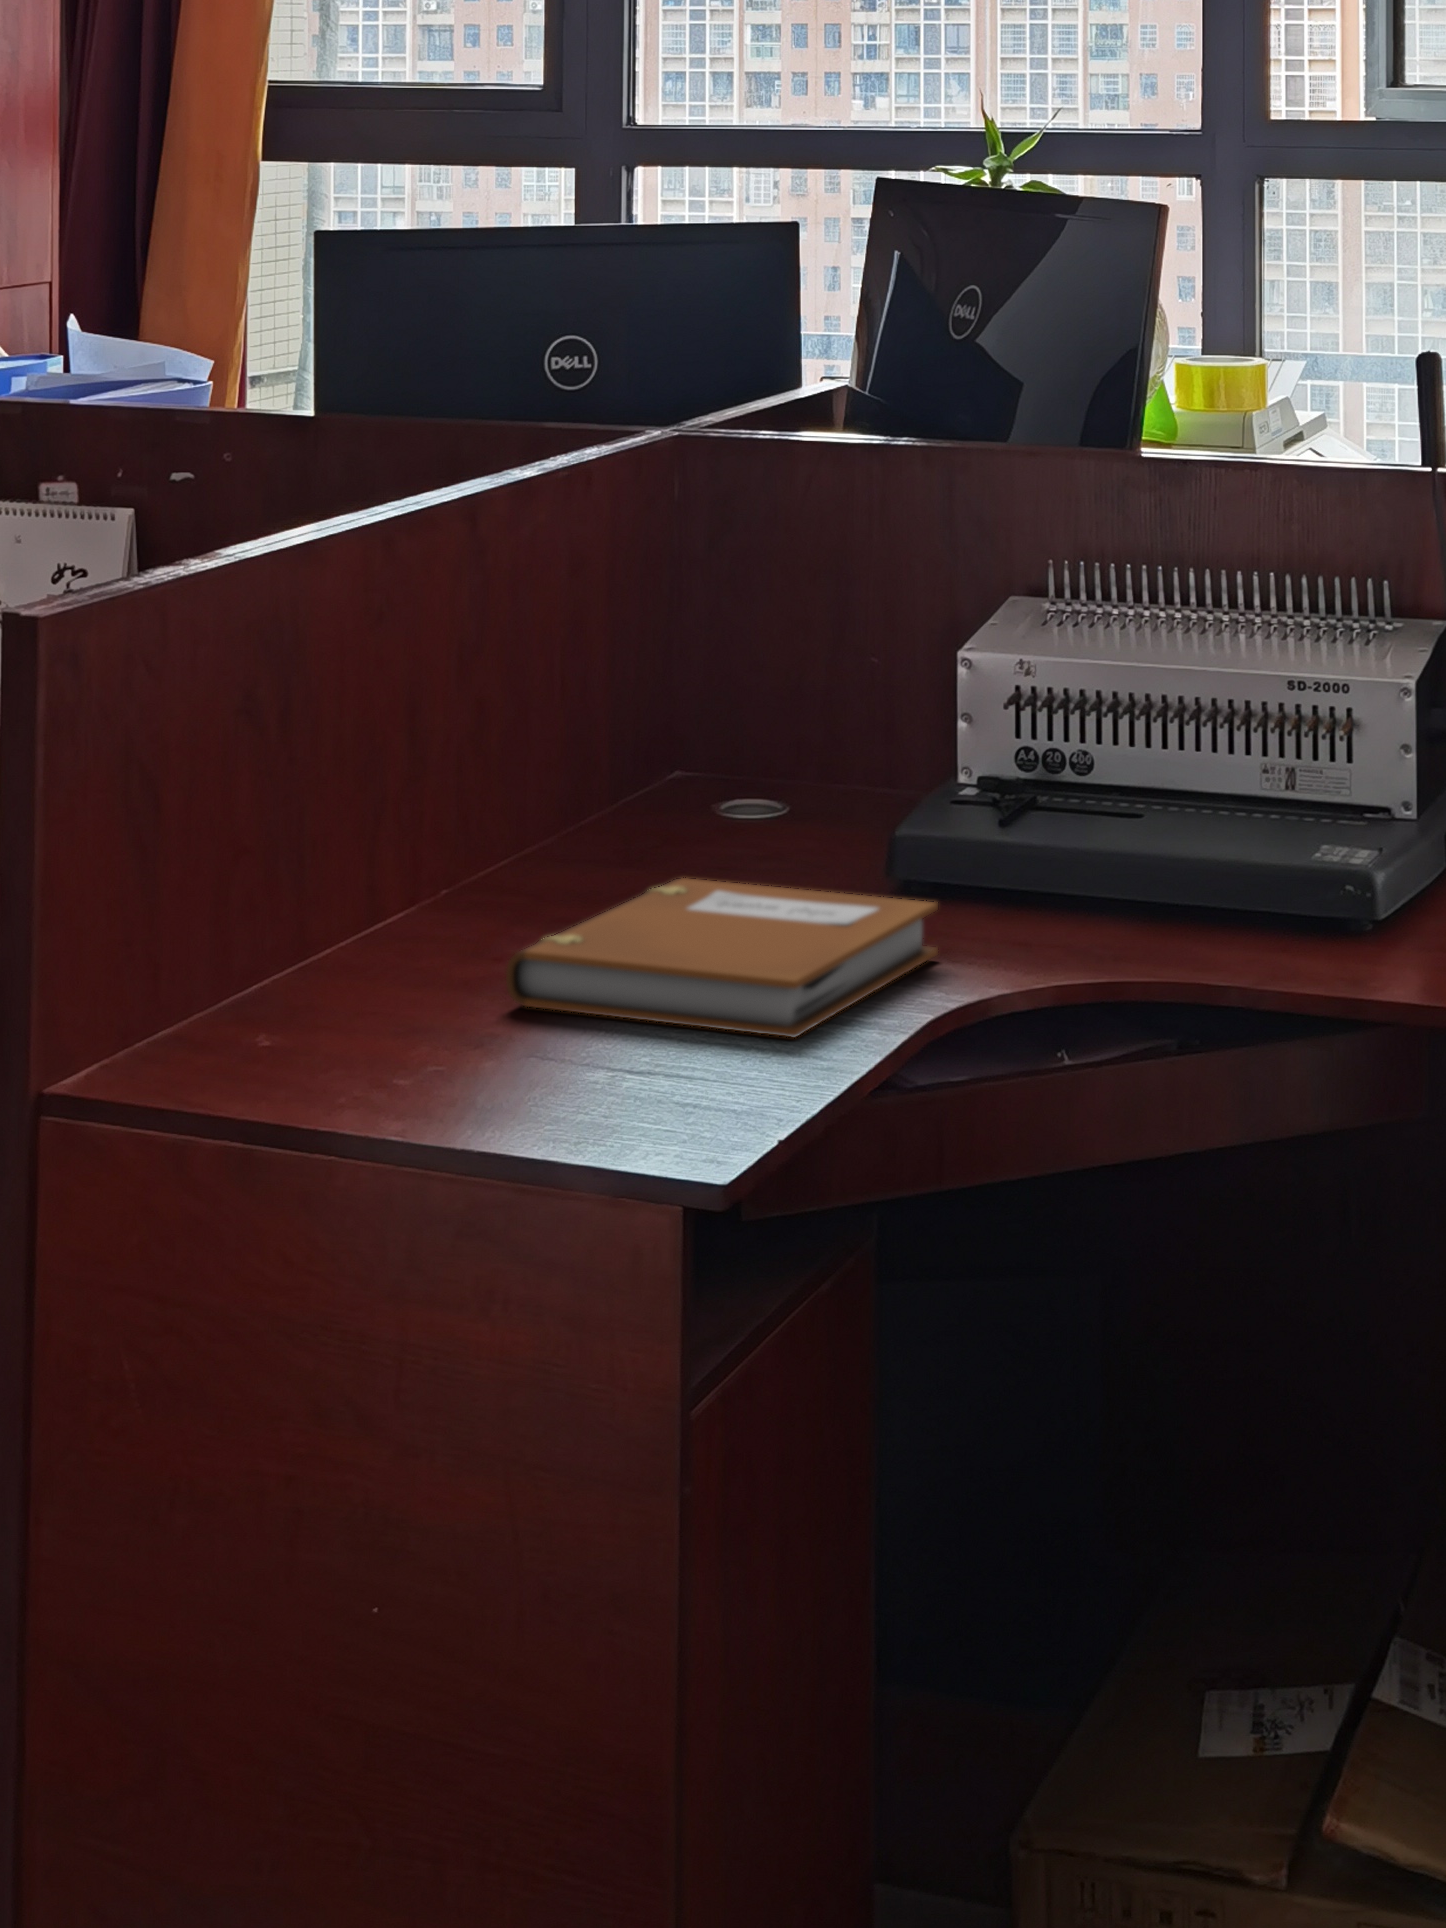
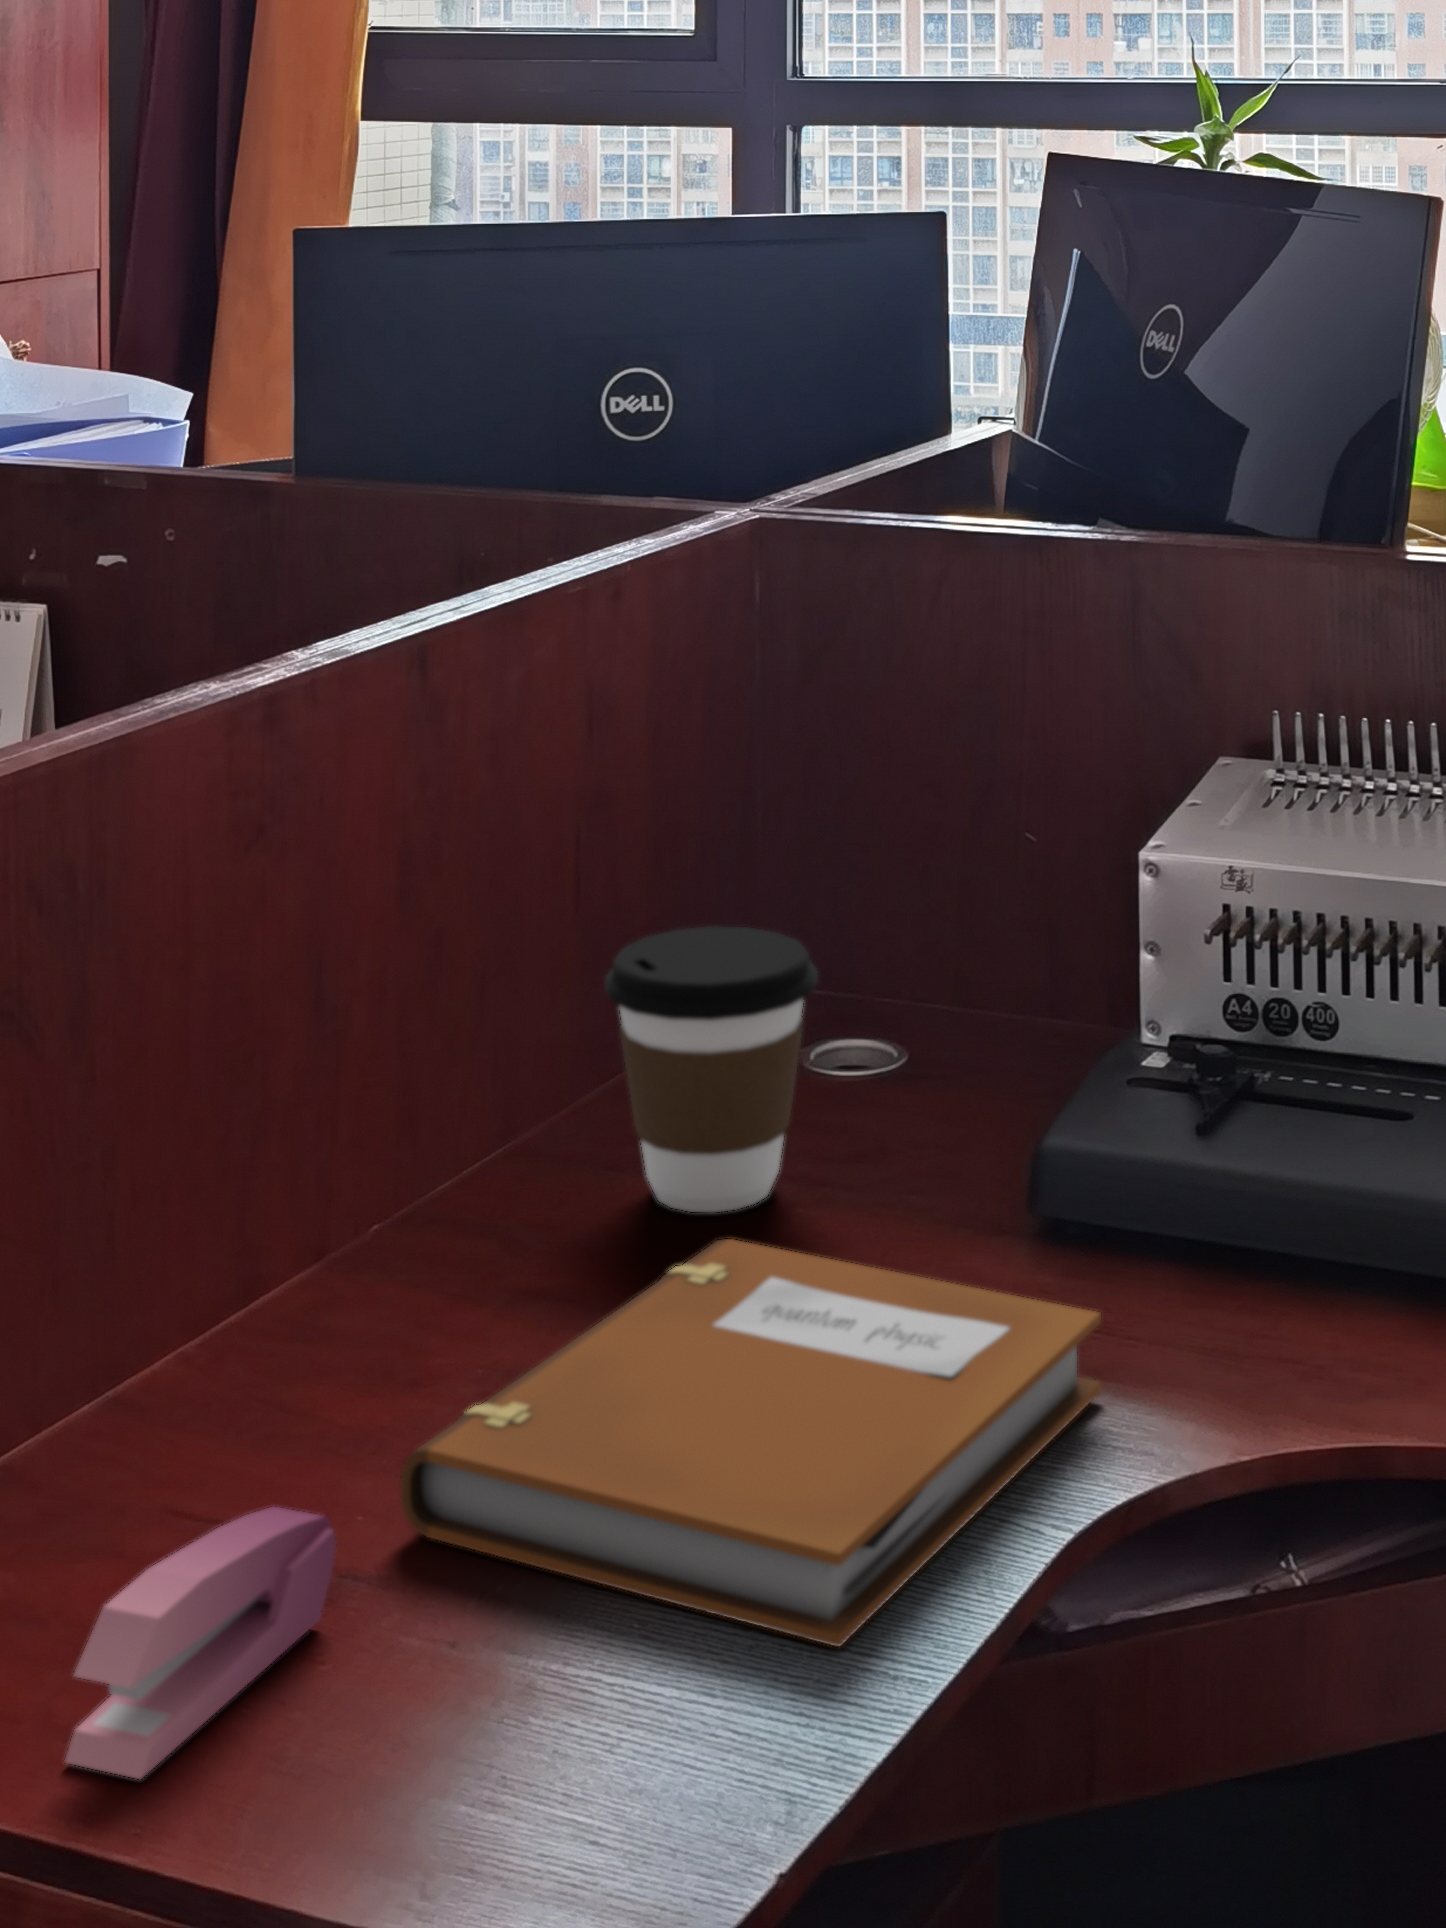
coffee cup: none [576,706,725,891] -> present [604,926,818,1212]
stapler: none [350,969,481,1079] -> present [65,1507,336,1779]

